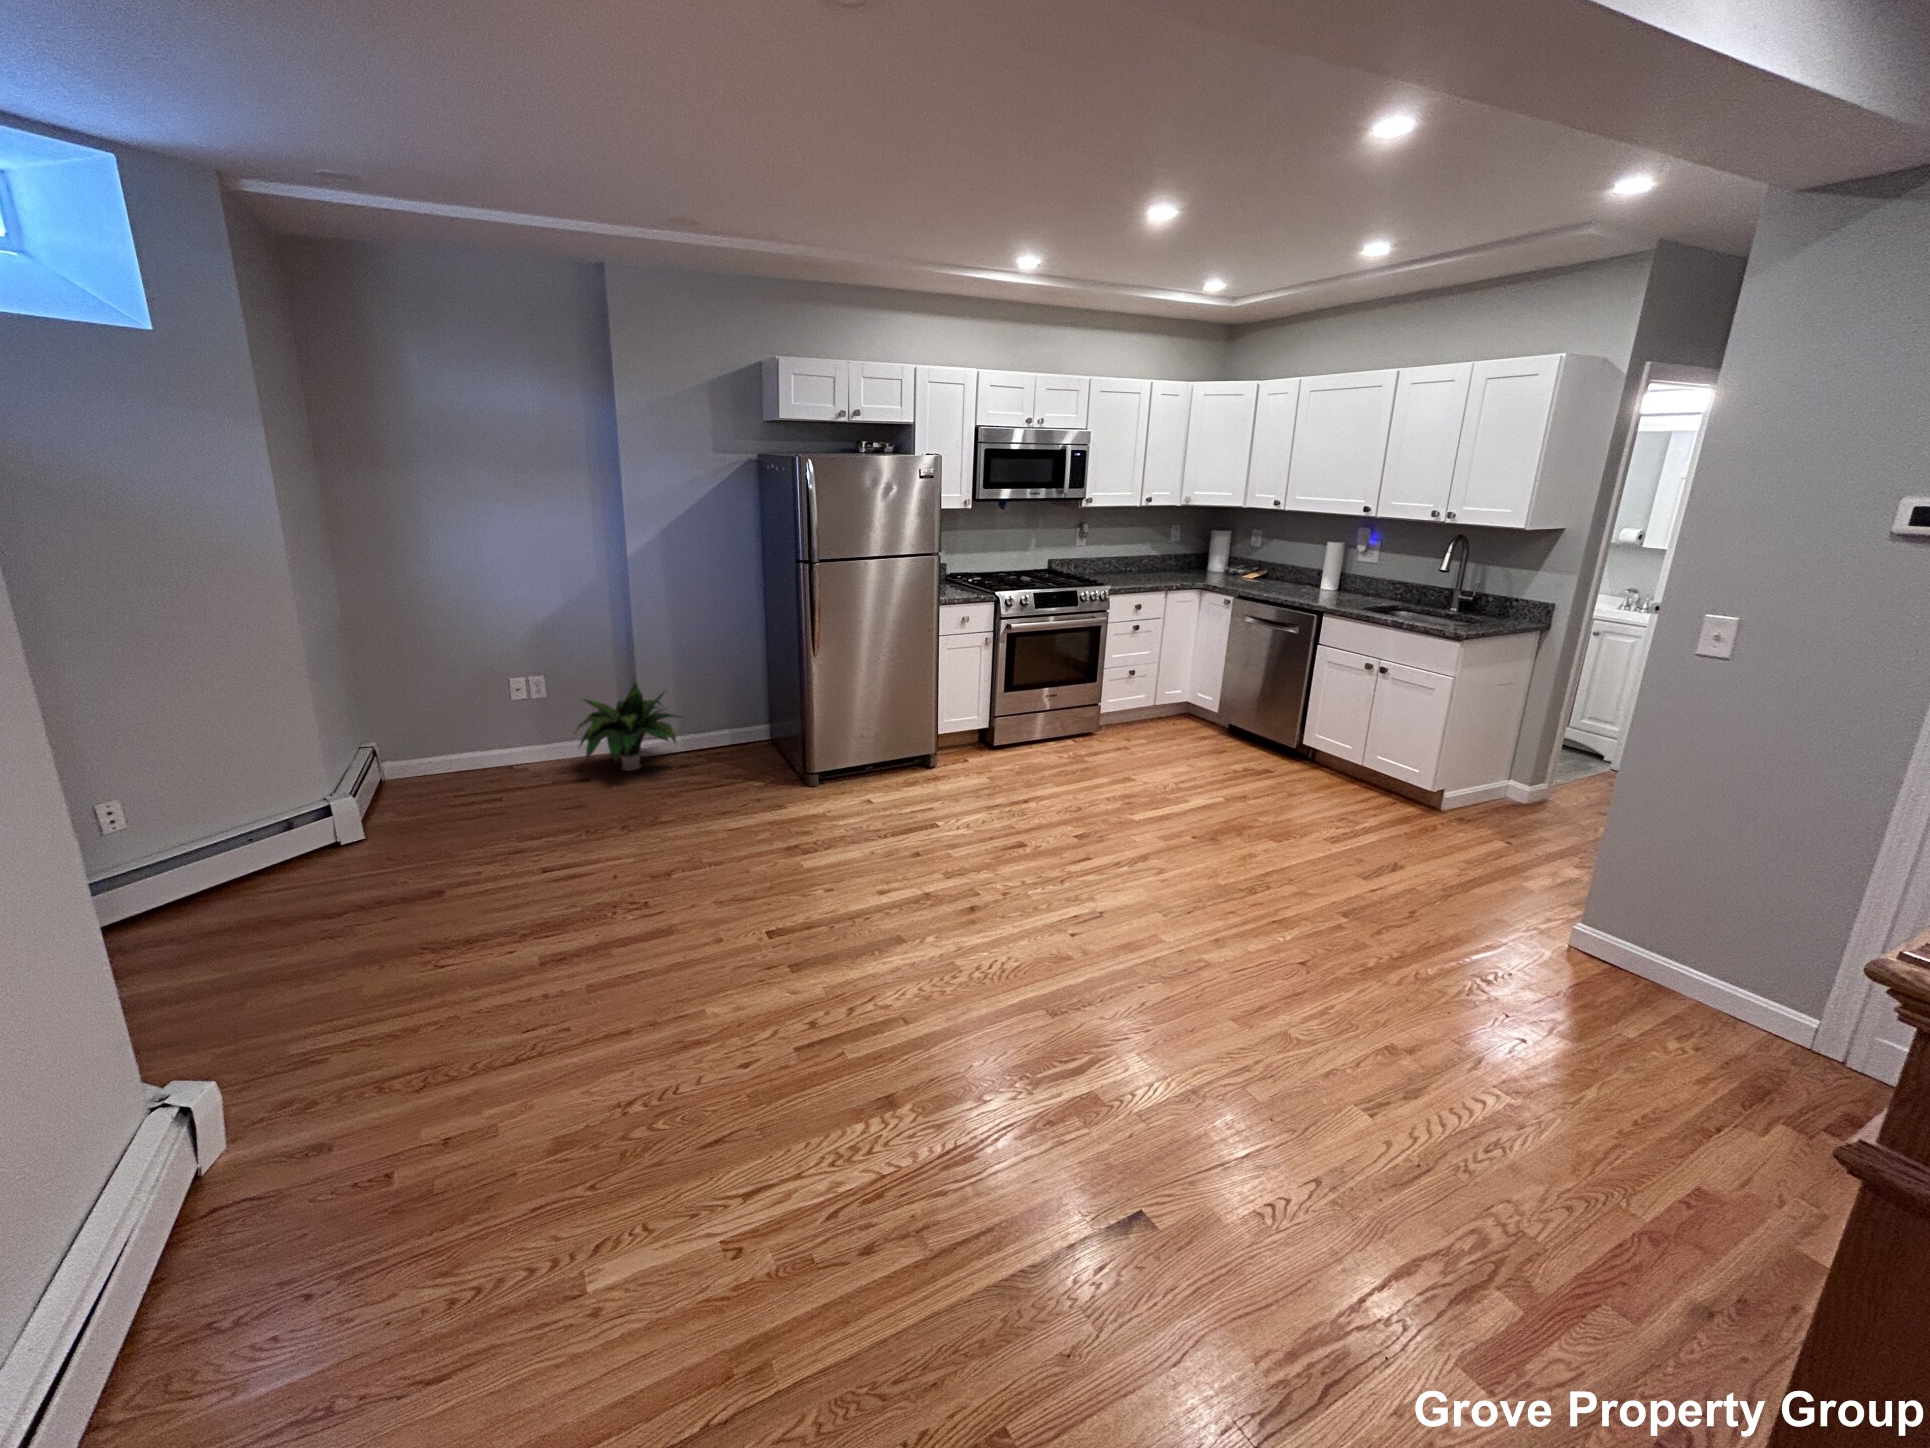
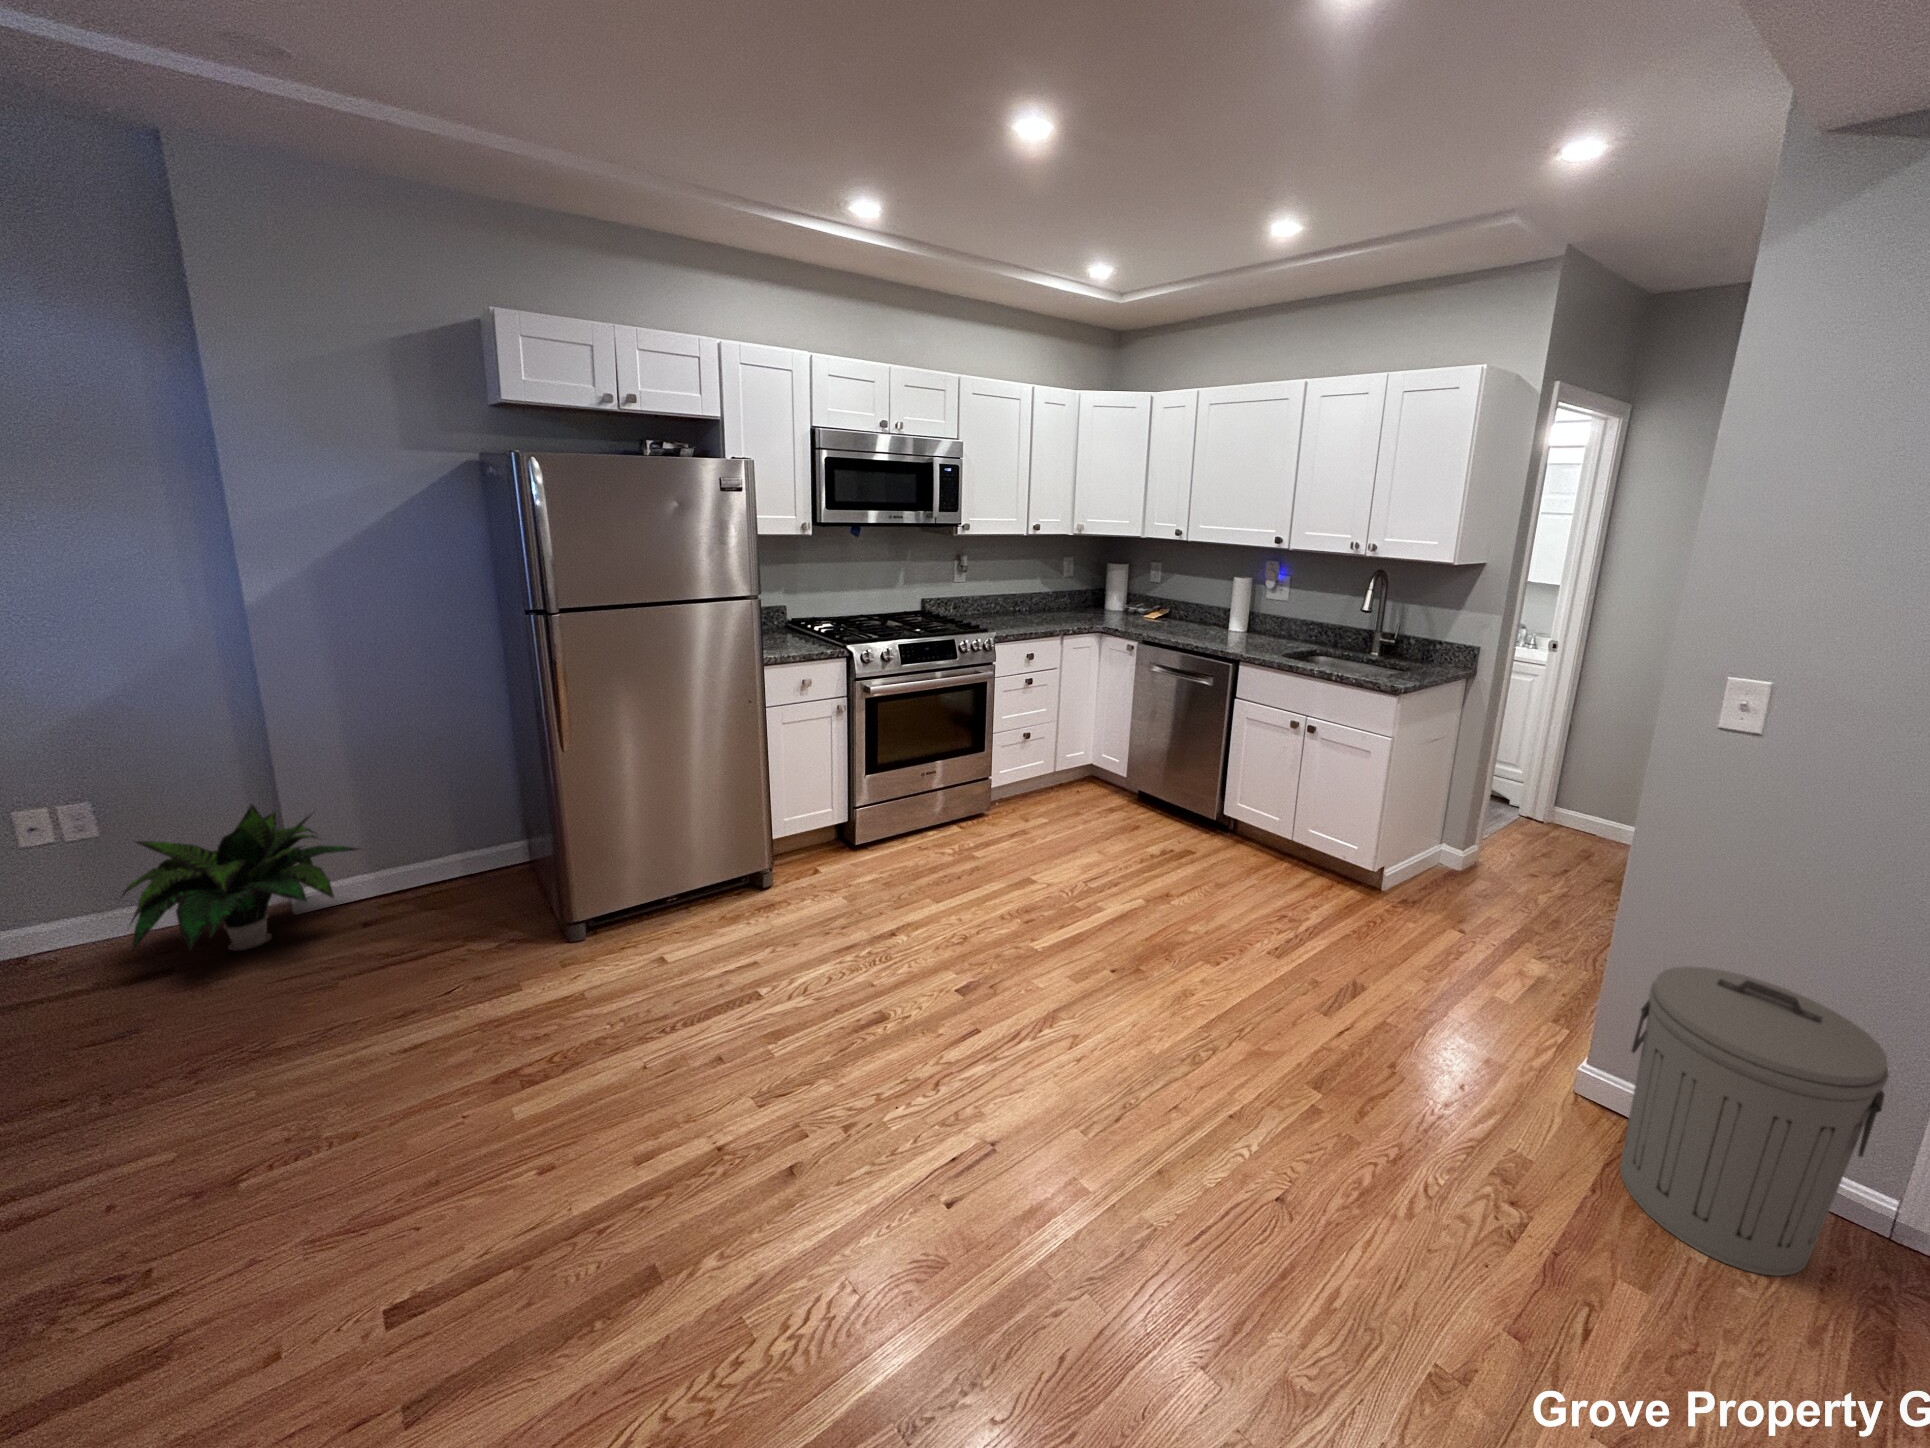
trash can: none [1583,838,1791,1052] -> present [1620,966,1889,1276]

